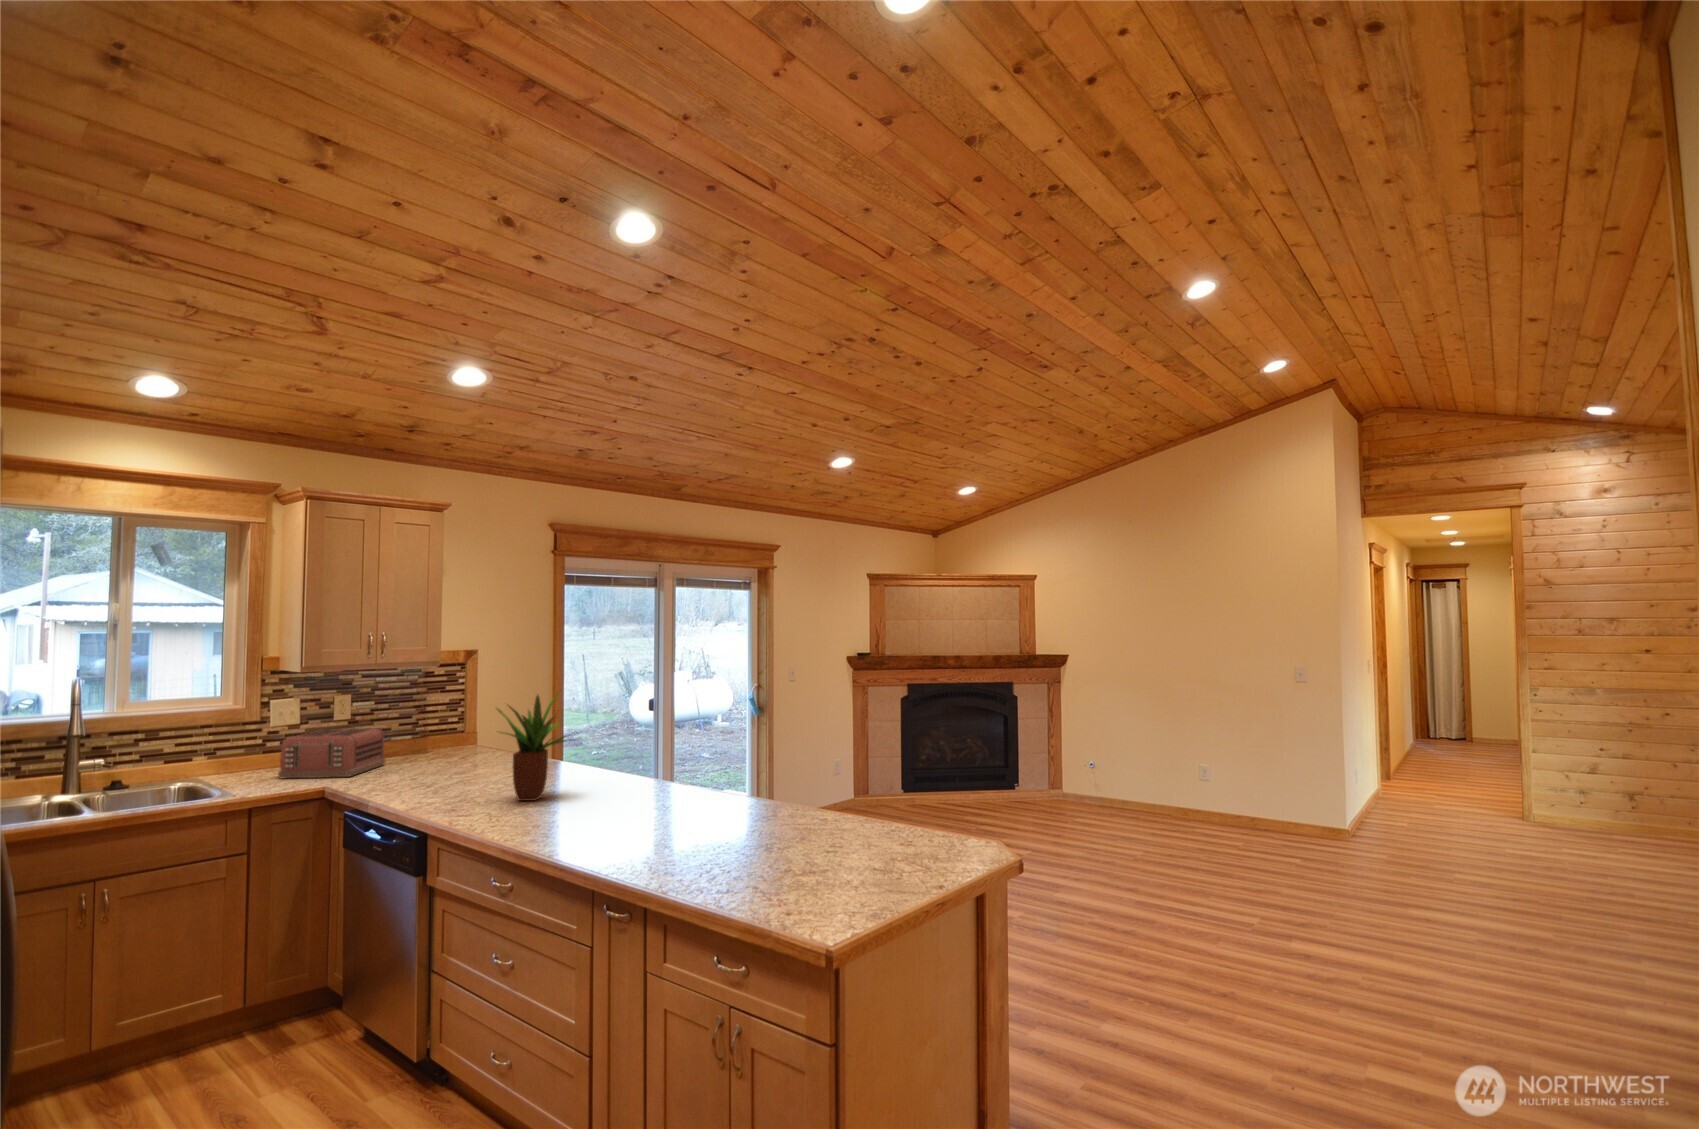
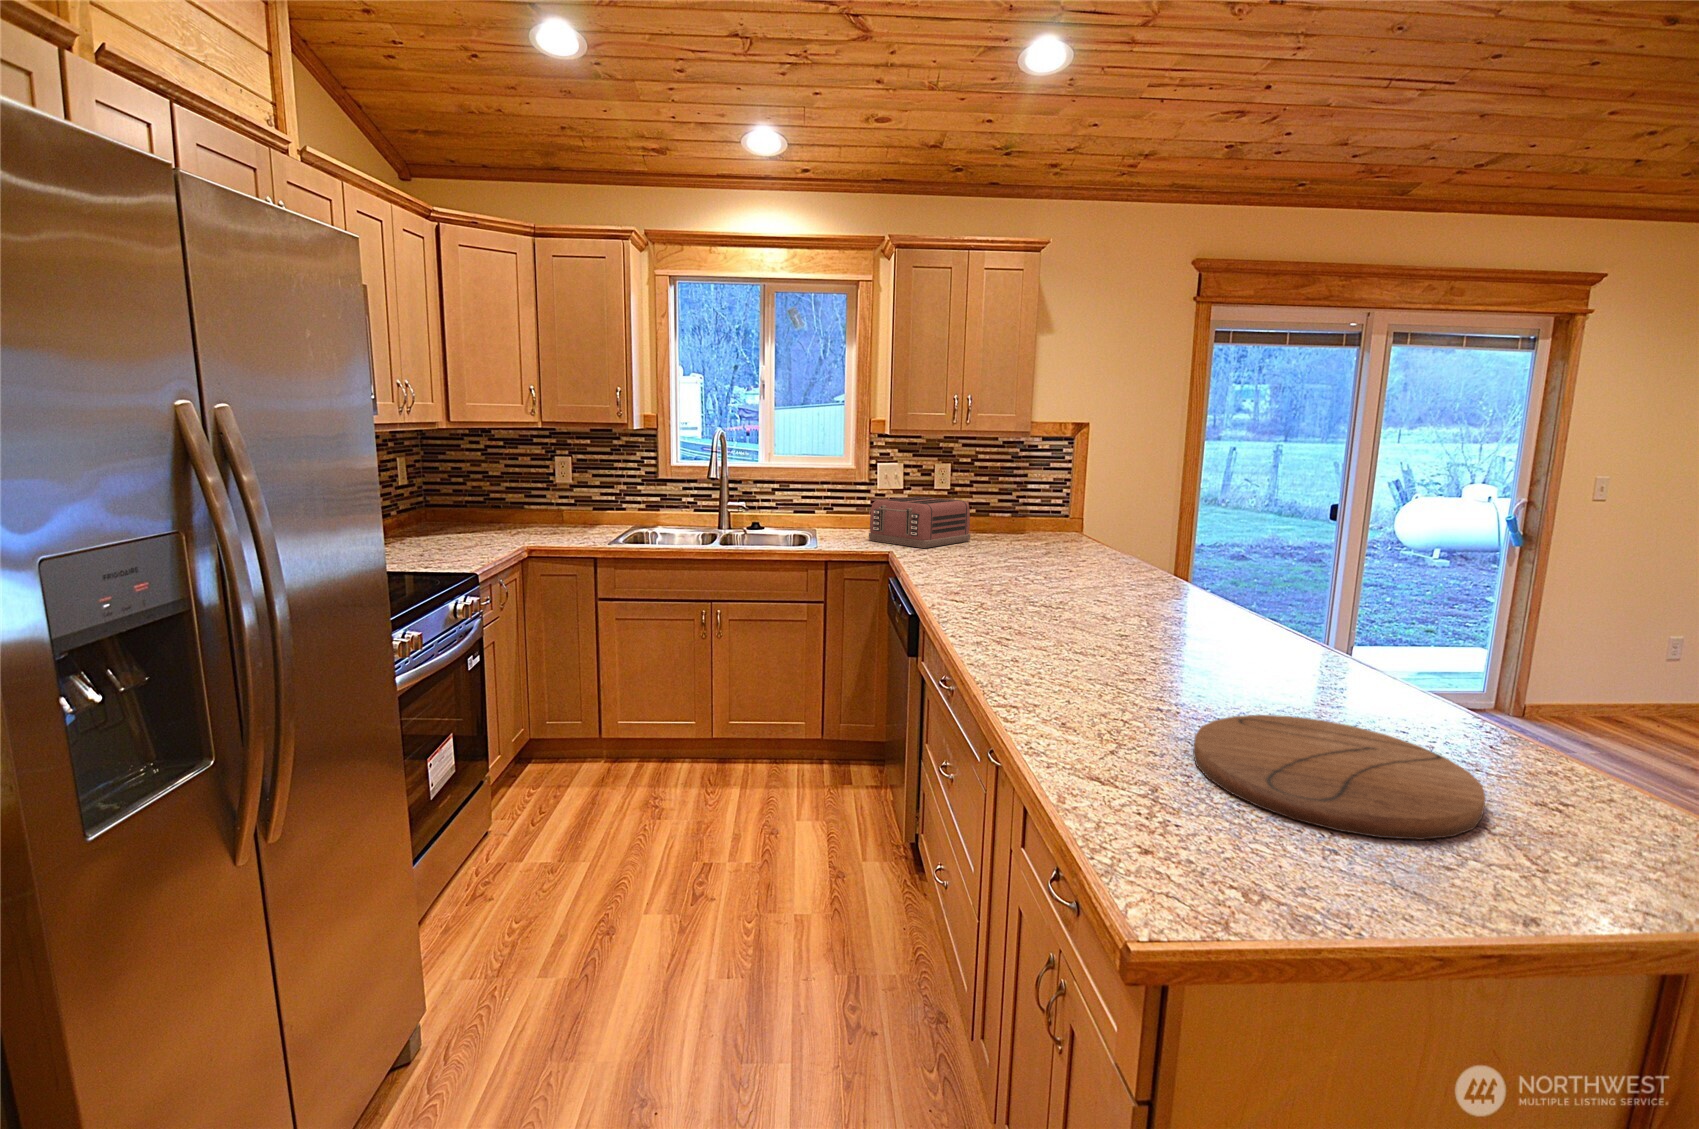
potted plant: present [498,690,573,801] -> none [1024,461,1155,614]
cutting board: none [658,820,778,859] -> present [1193,715,1486,840]

